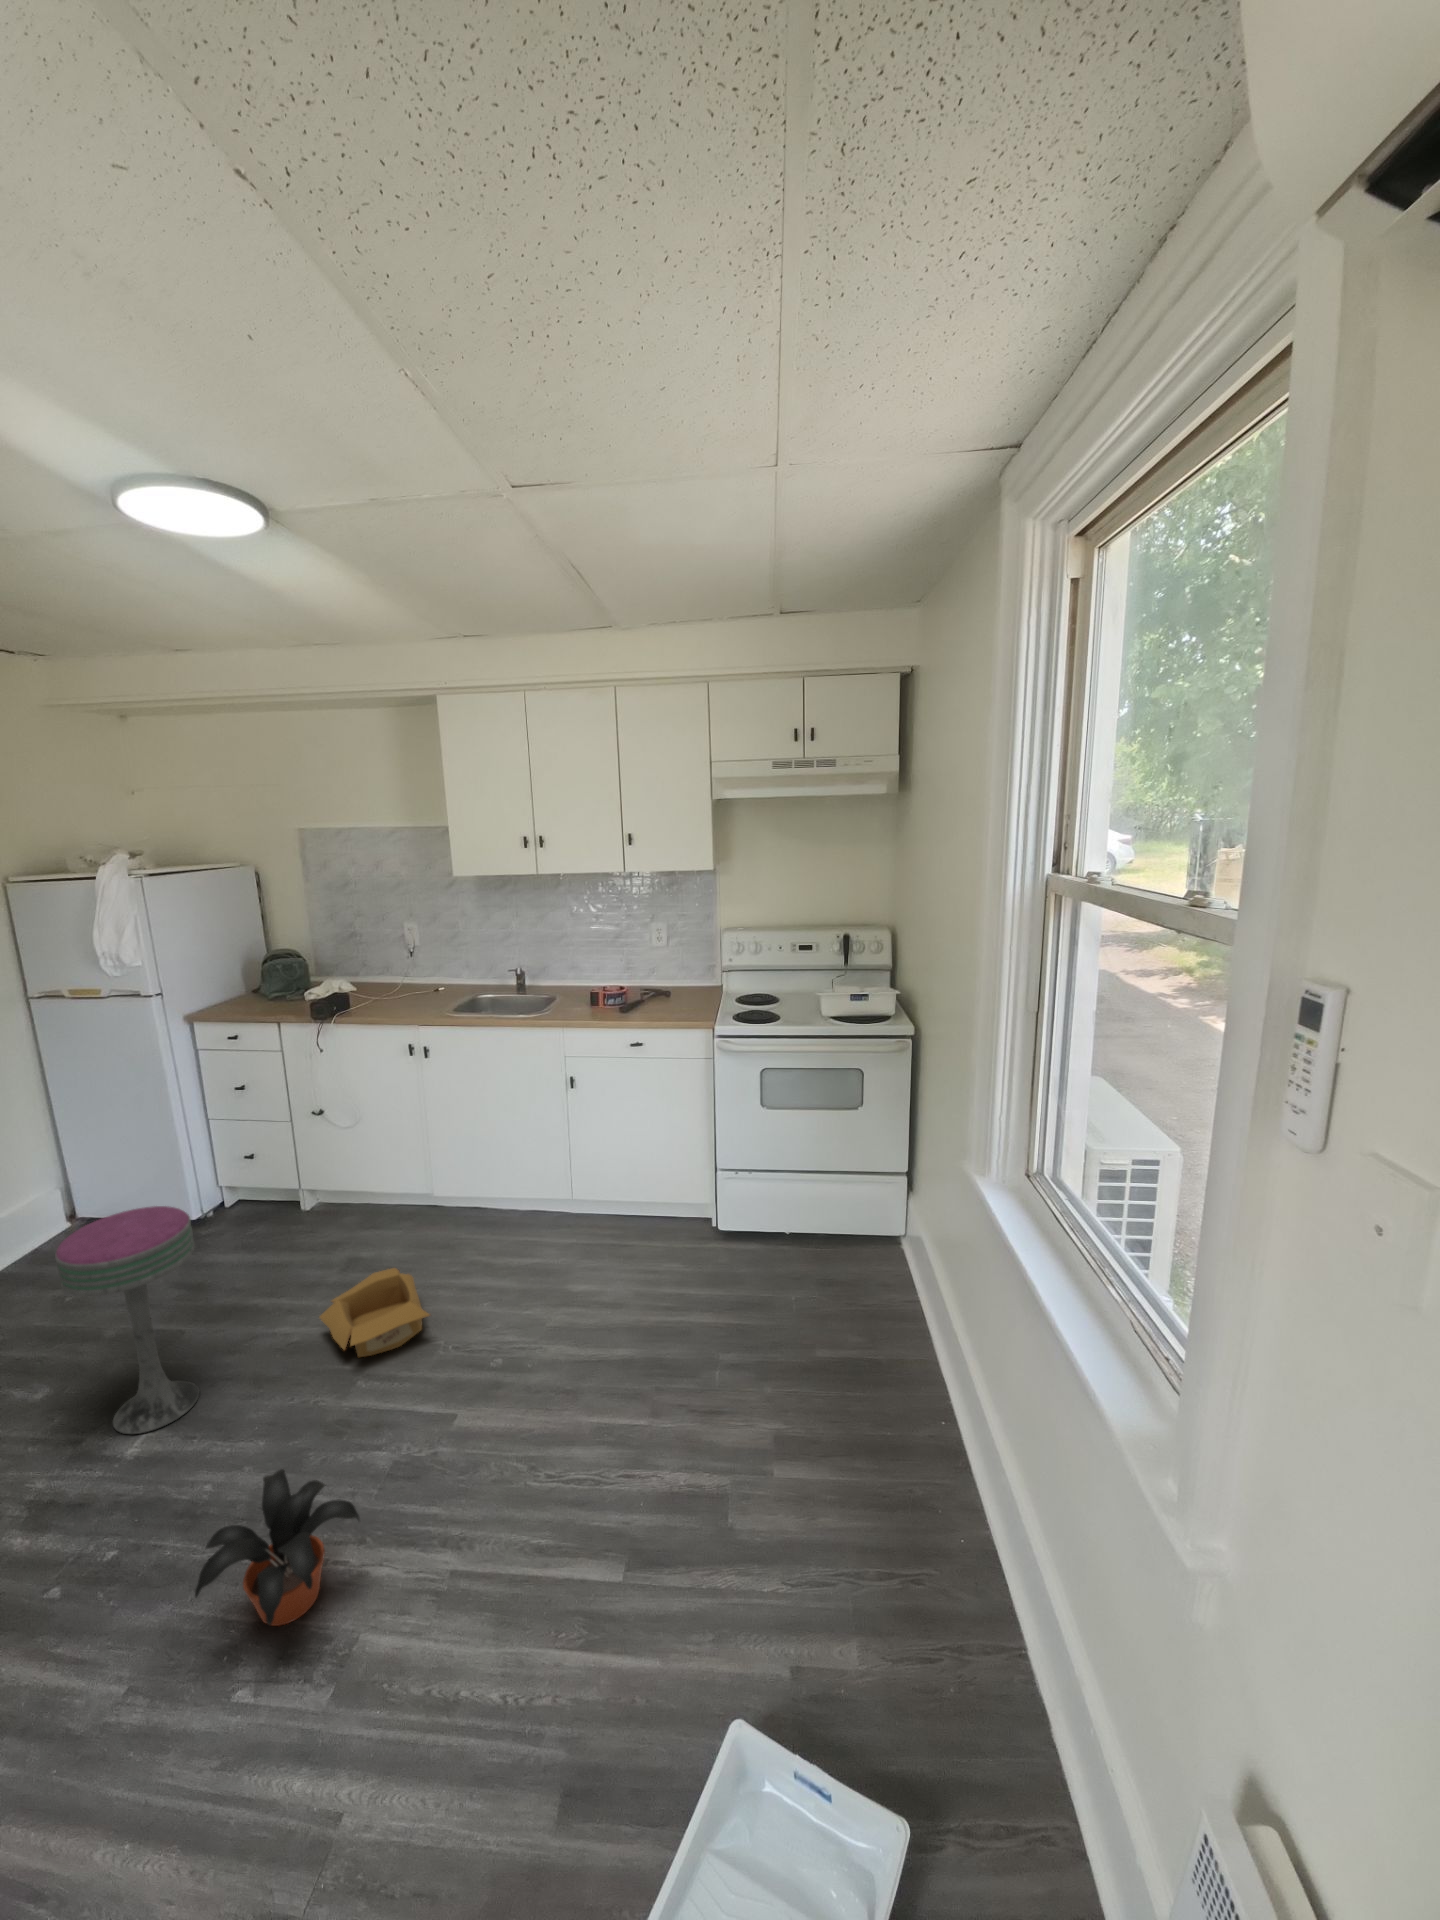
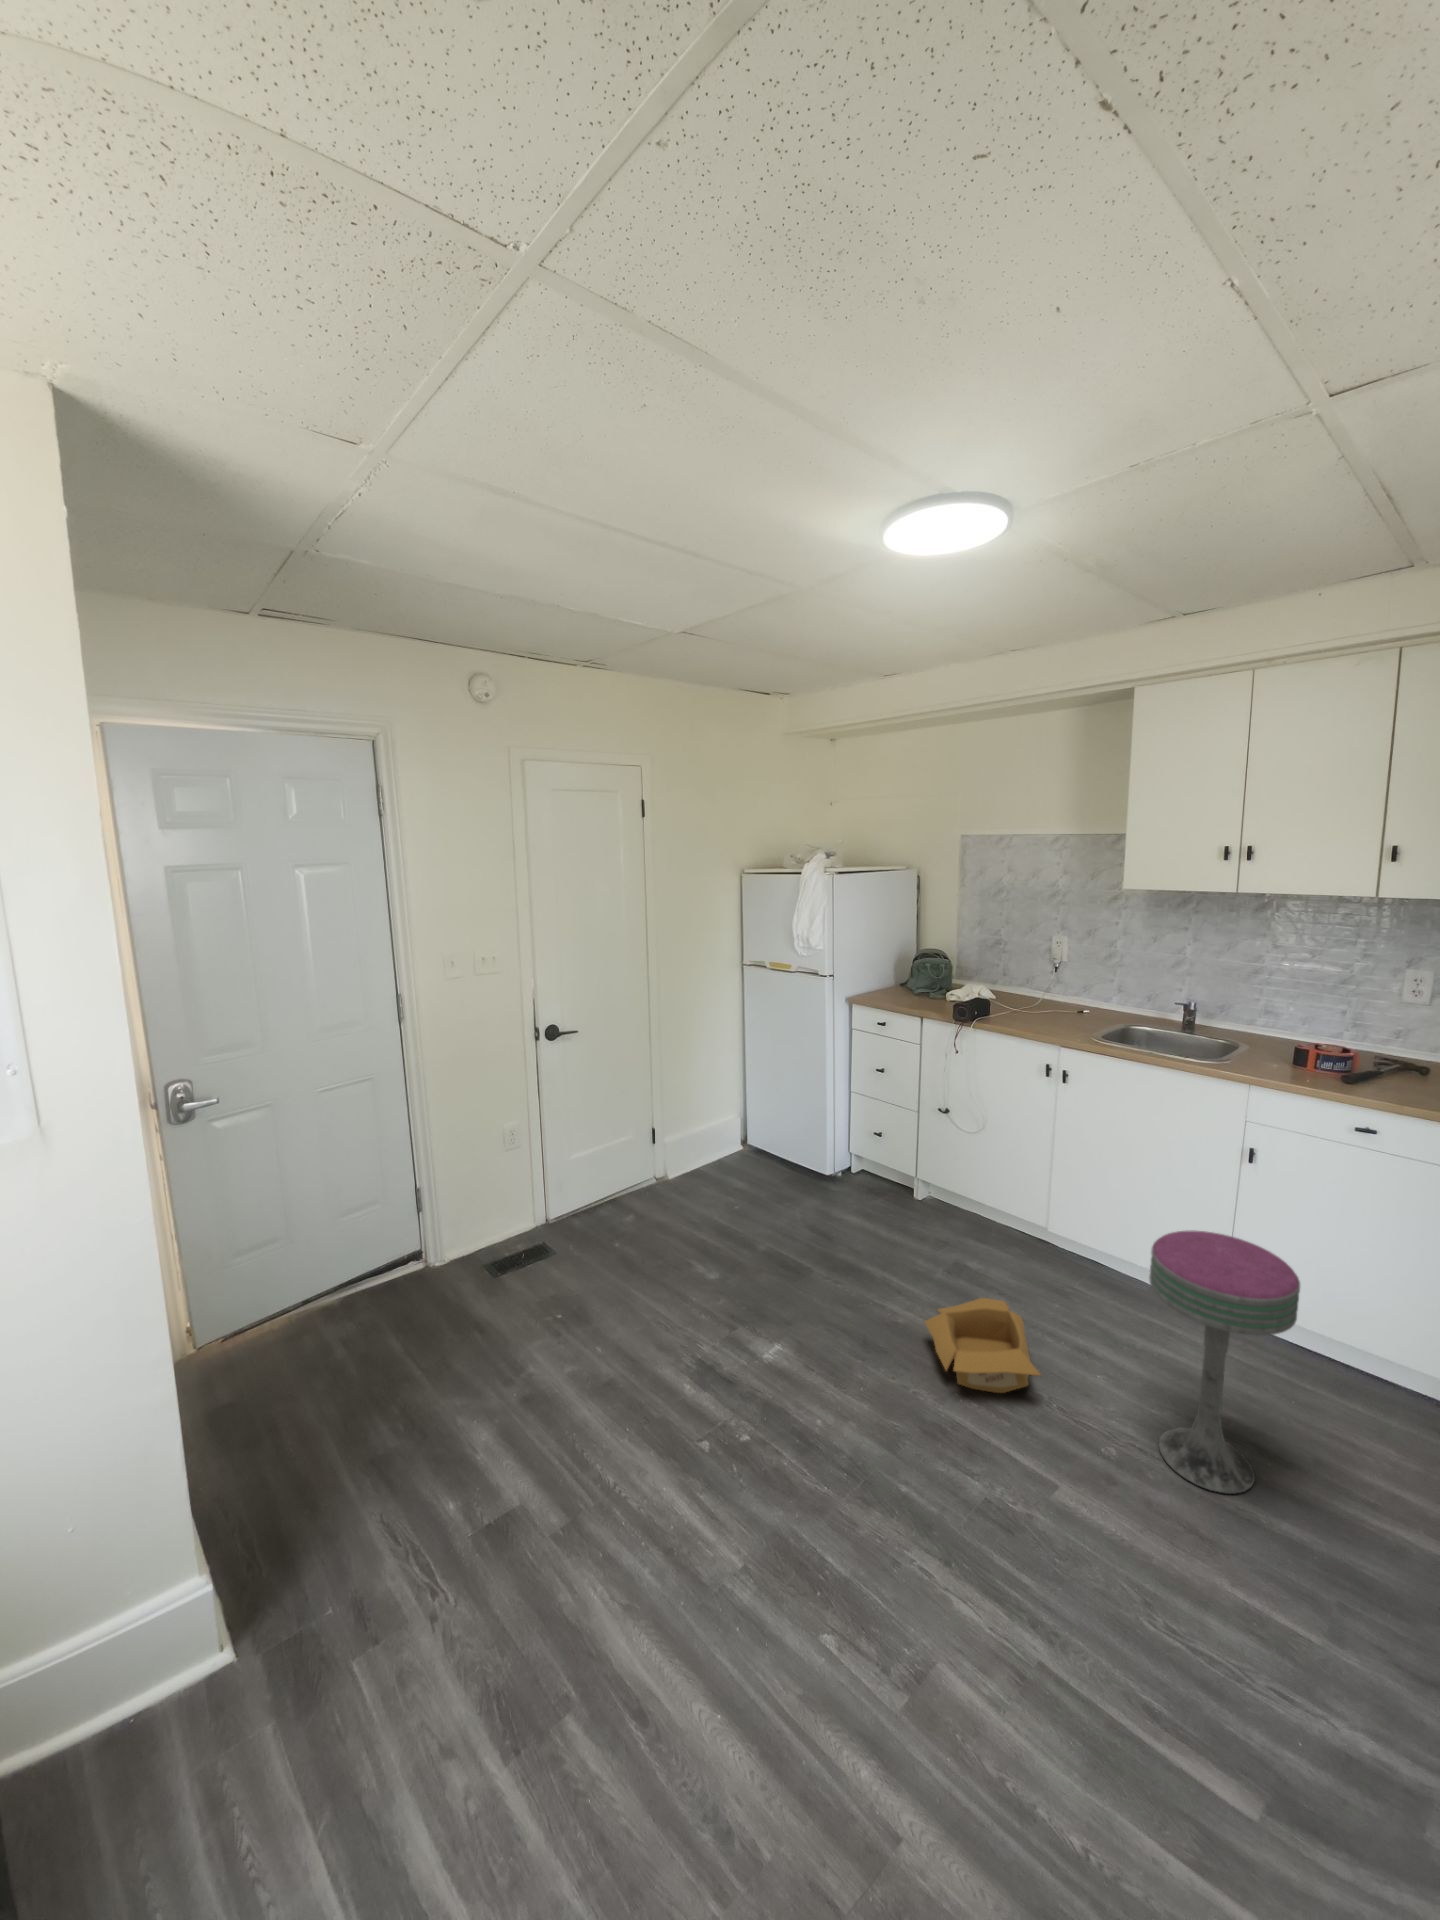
bar stool: present [55,1206,200,1434] -> present [1149,1231,1300,1494]
potted plant: present [195,1469,360,1626] -> none [793,1486,954,1666]

